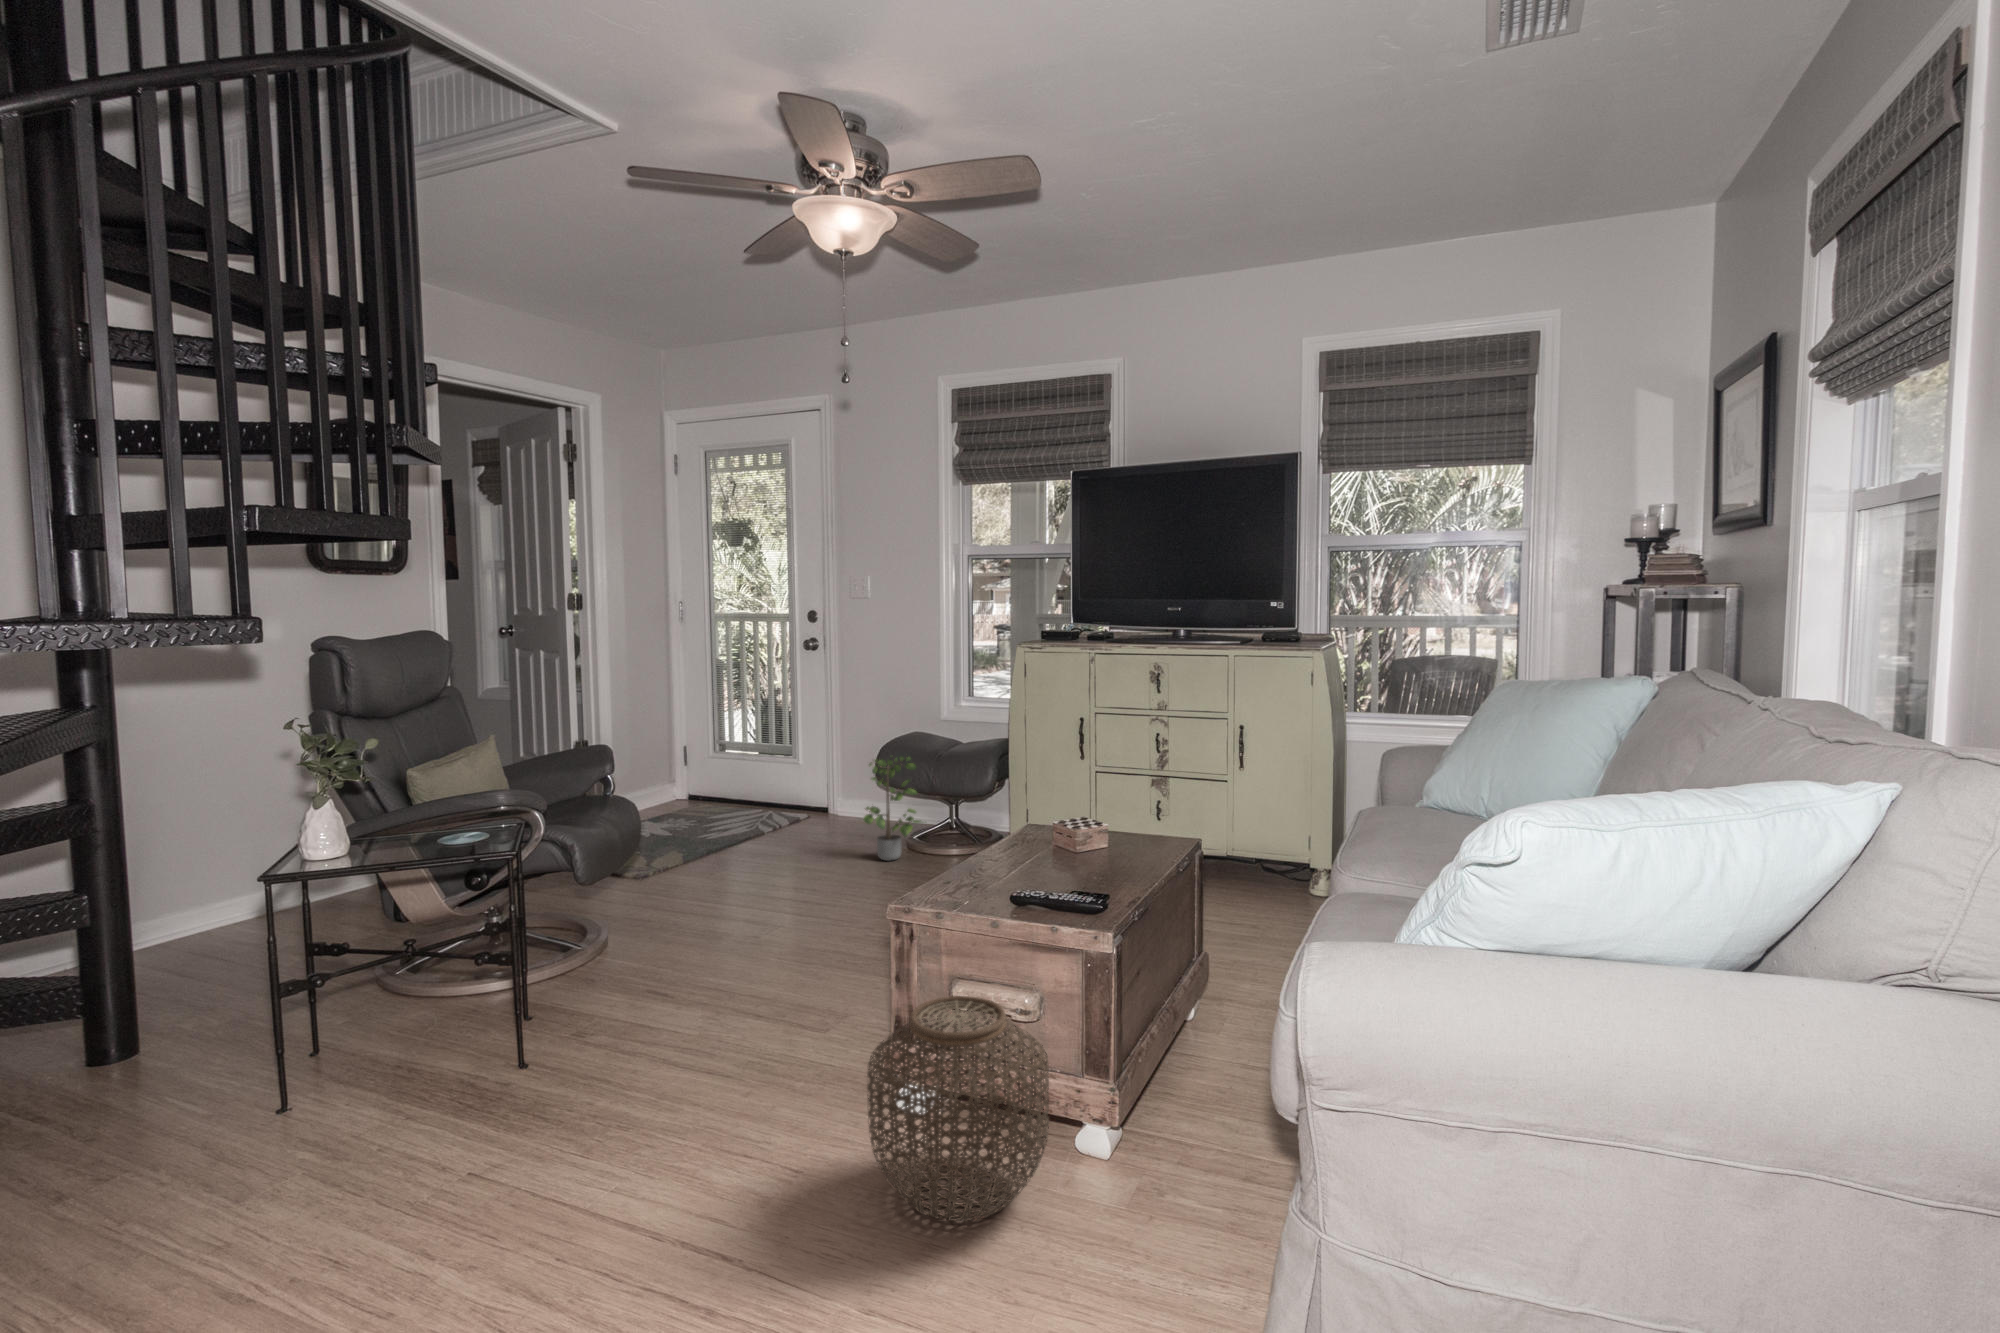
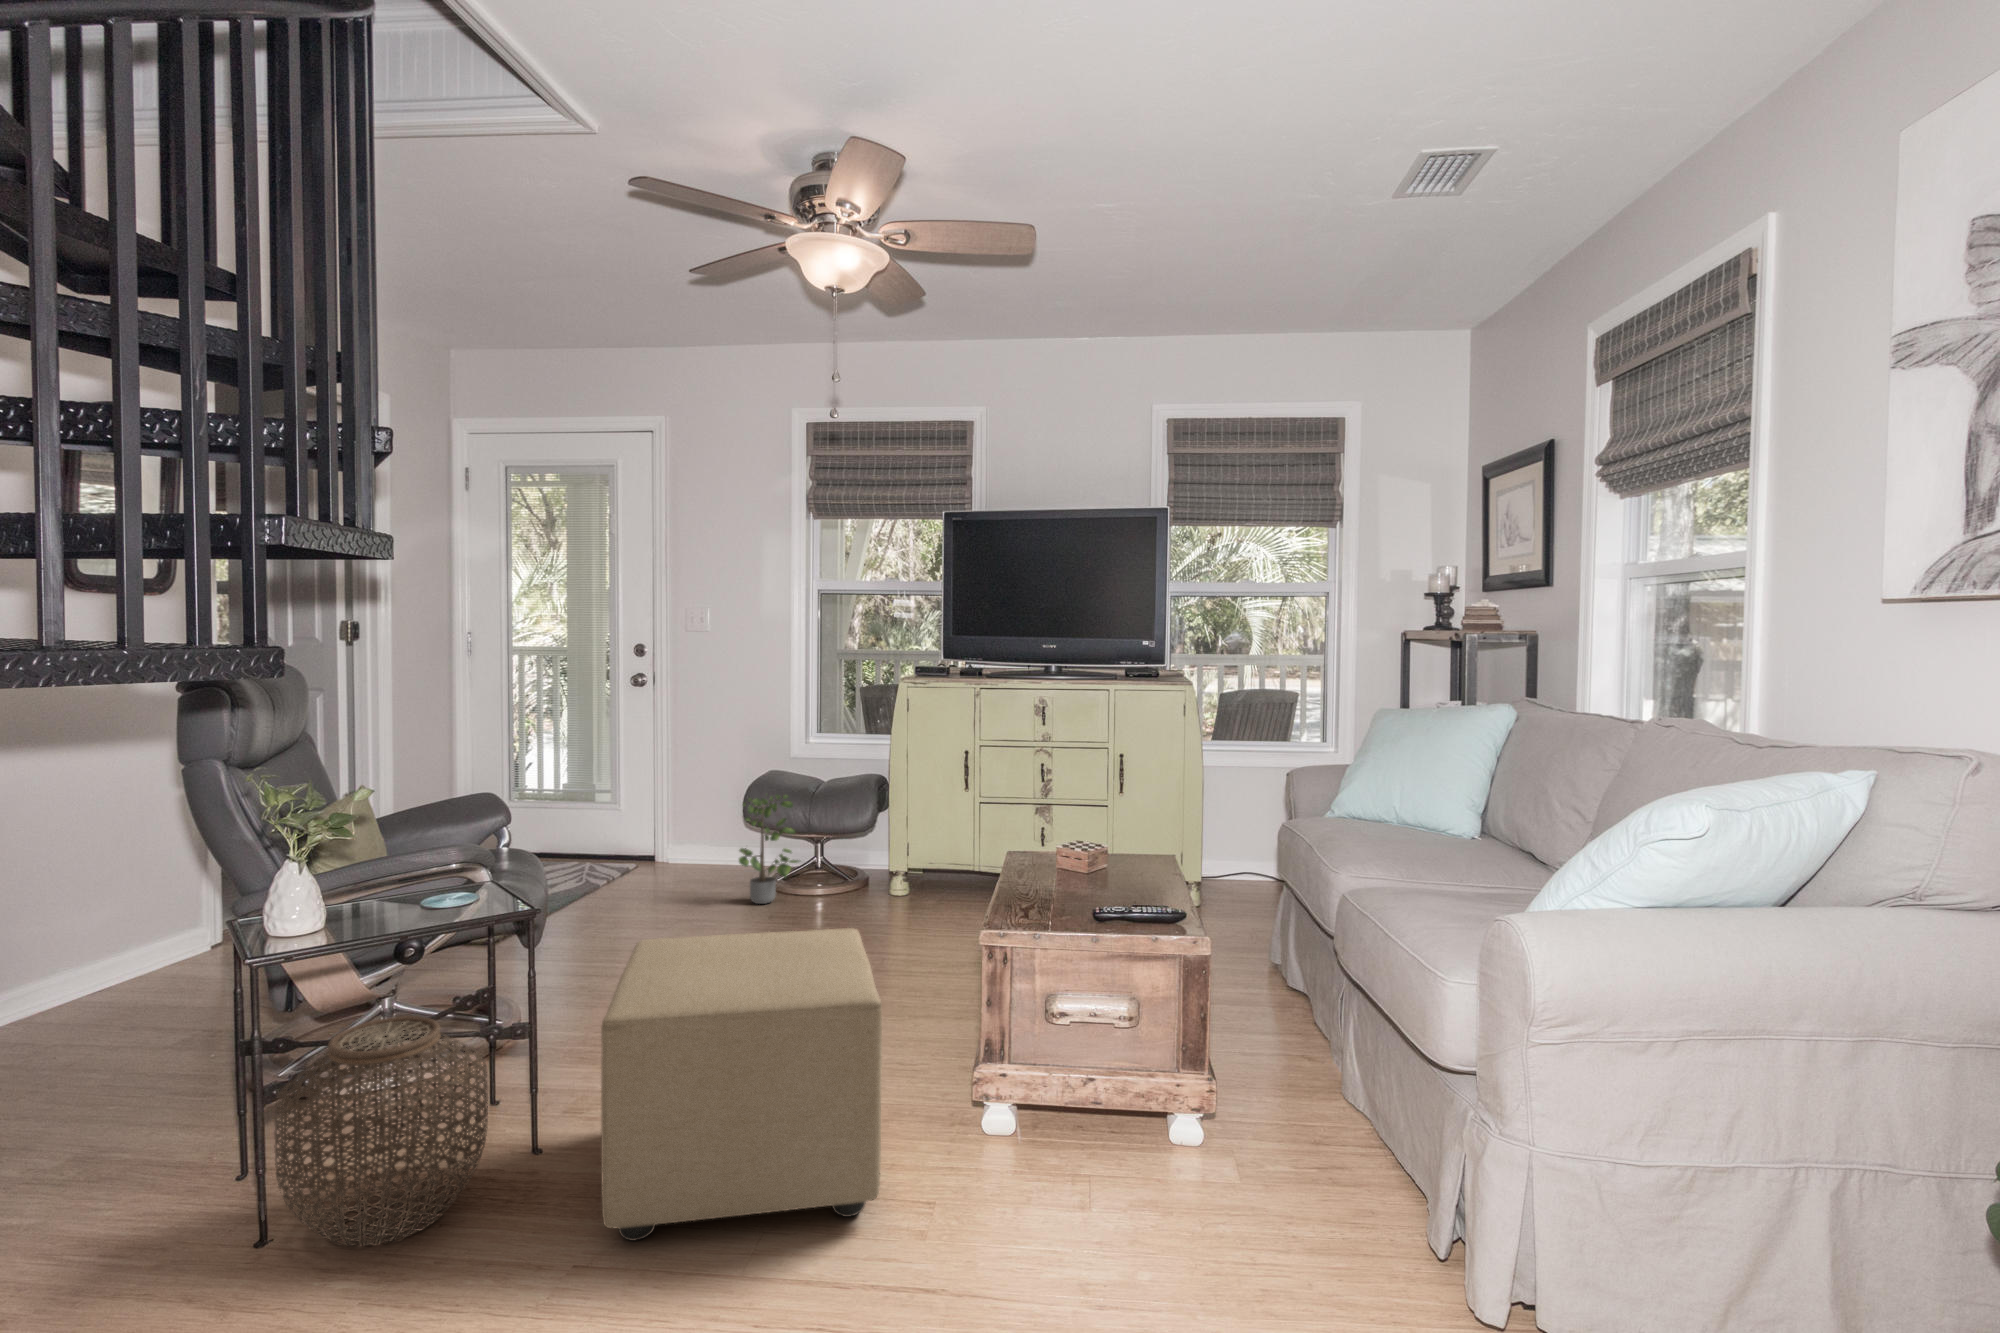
ottoman: none [484,889,804,1169] -> present [601,928,882,1241]
woven basket: present [867,996,1049,1222] -> present [274,1017,488,1246]

